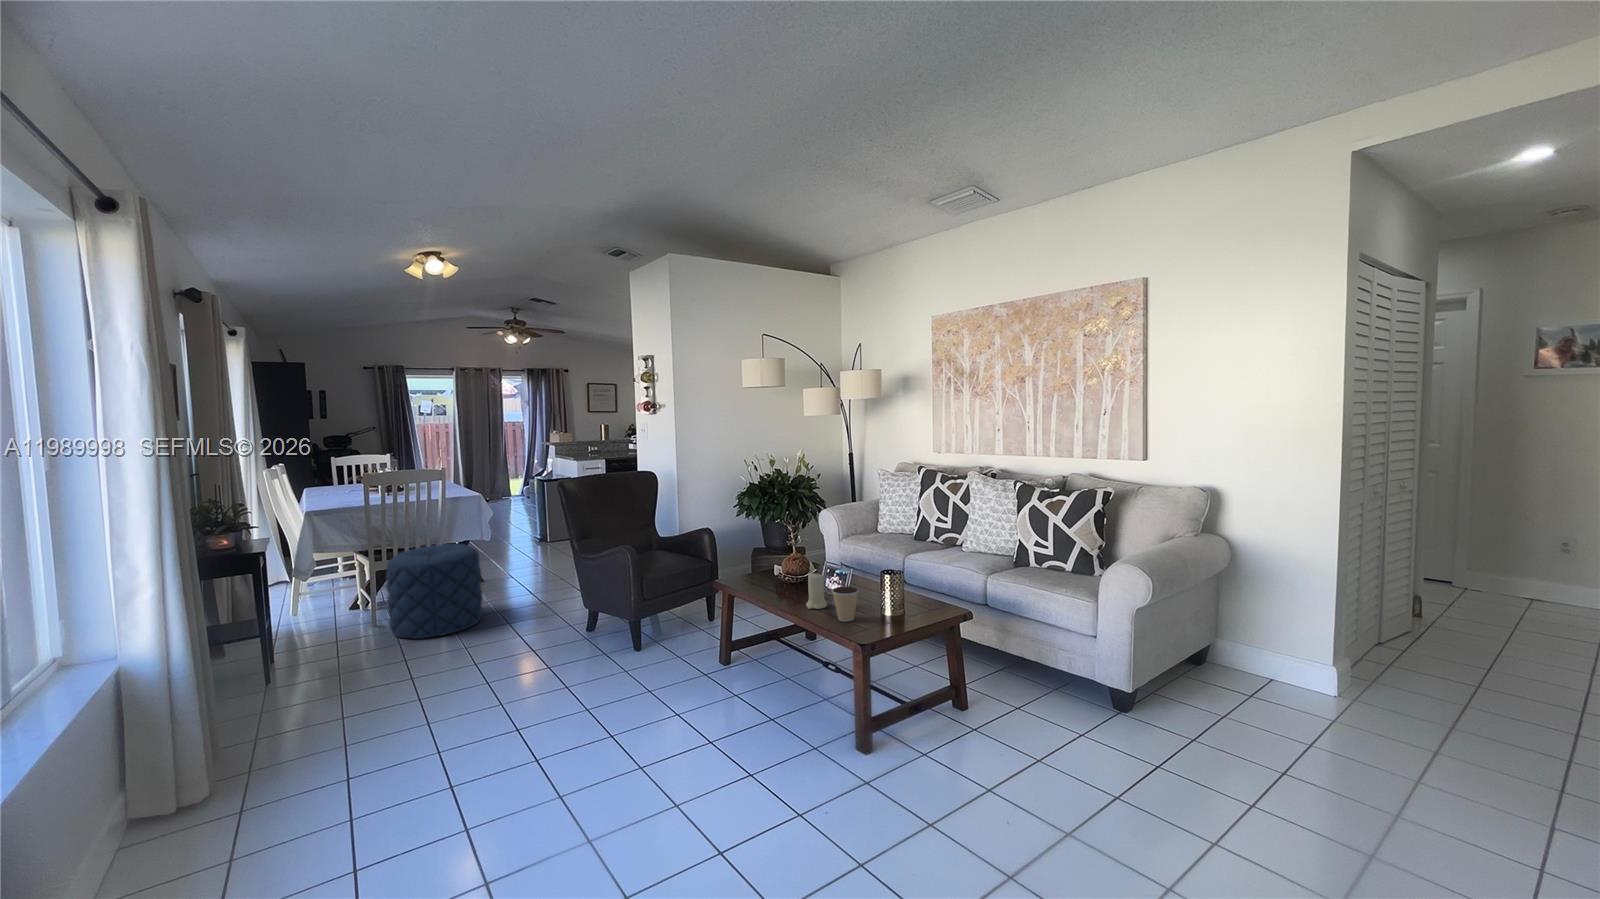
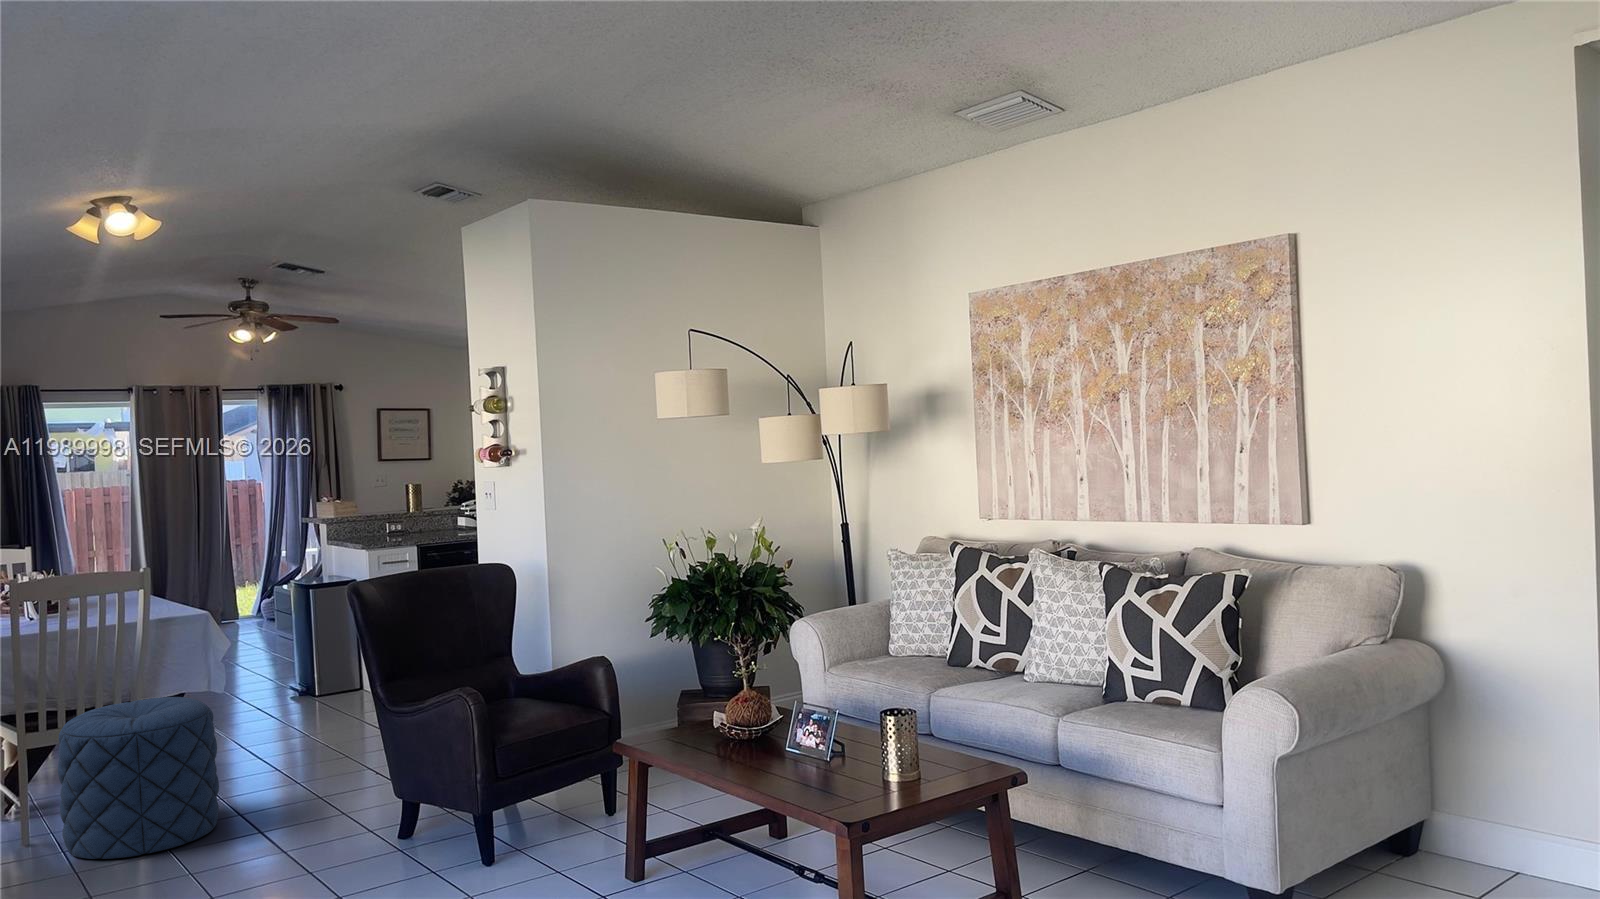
candle: present [806,573,827,609] -> none [763,717,796,776]
coffee cup: present [832,587,859,622] -> none [802,737,844,792]

